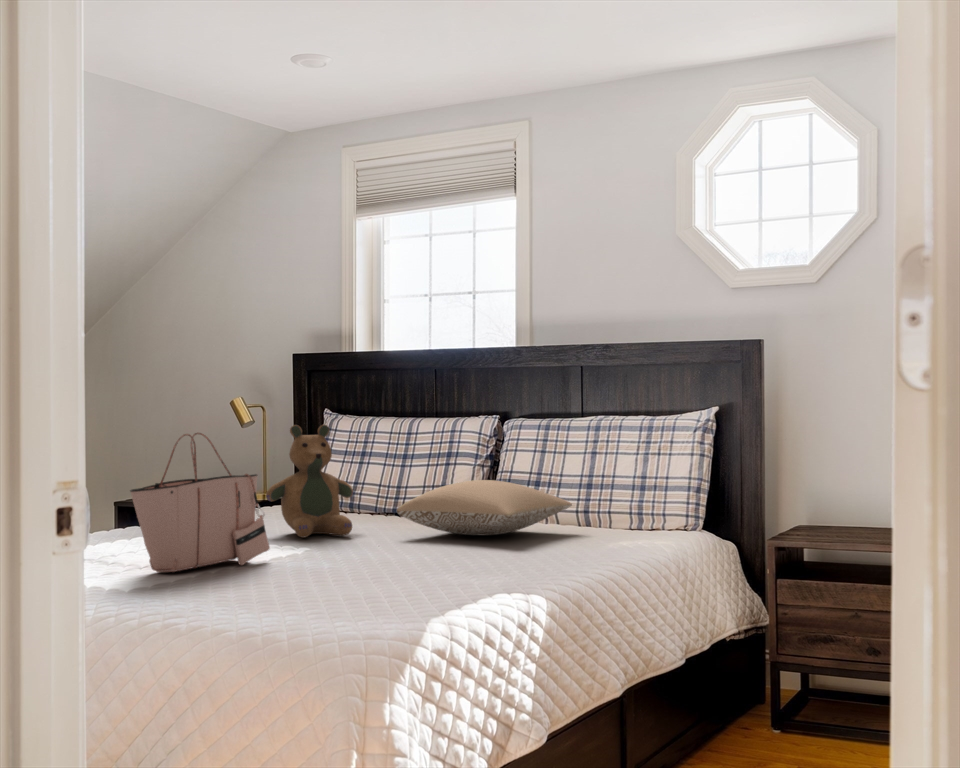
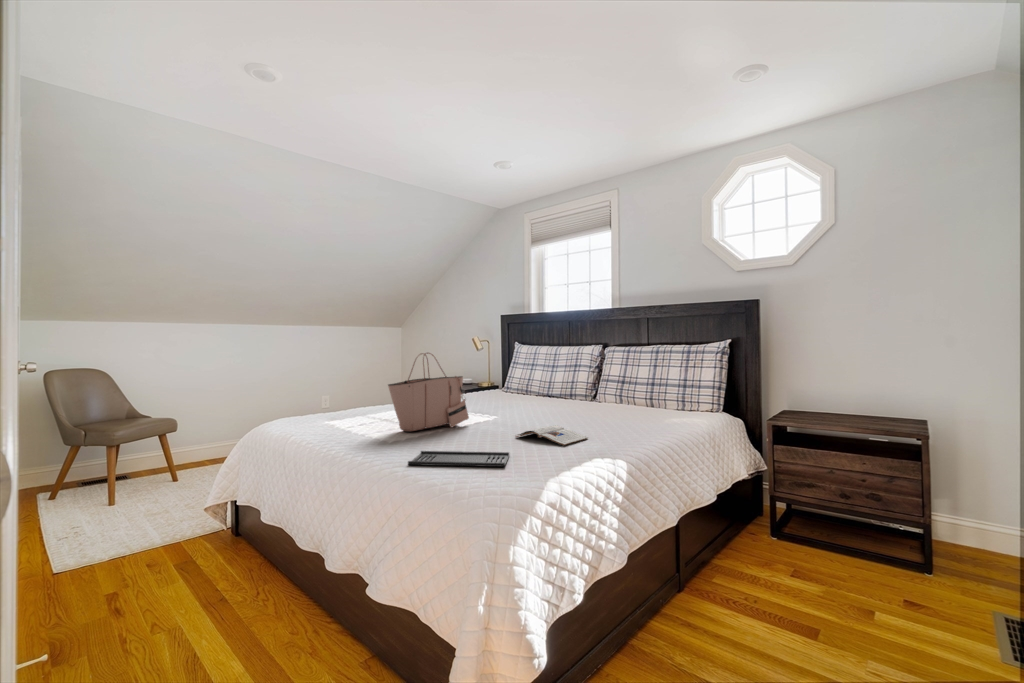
teddy bear: present [266,425,353,538] -> none [476,349,523,410]
pillow: present [397,480,572,535] -> none [544,381,644,411]
magazine: none [360,554,482,582] -> present [516,425,588,445]
tray: none [204,592,361,613] -> present [408,451,509,467]

